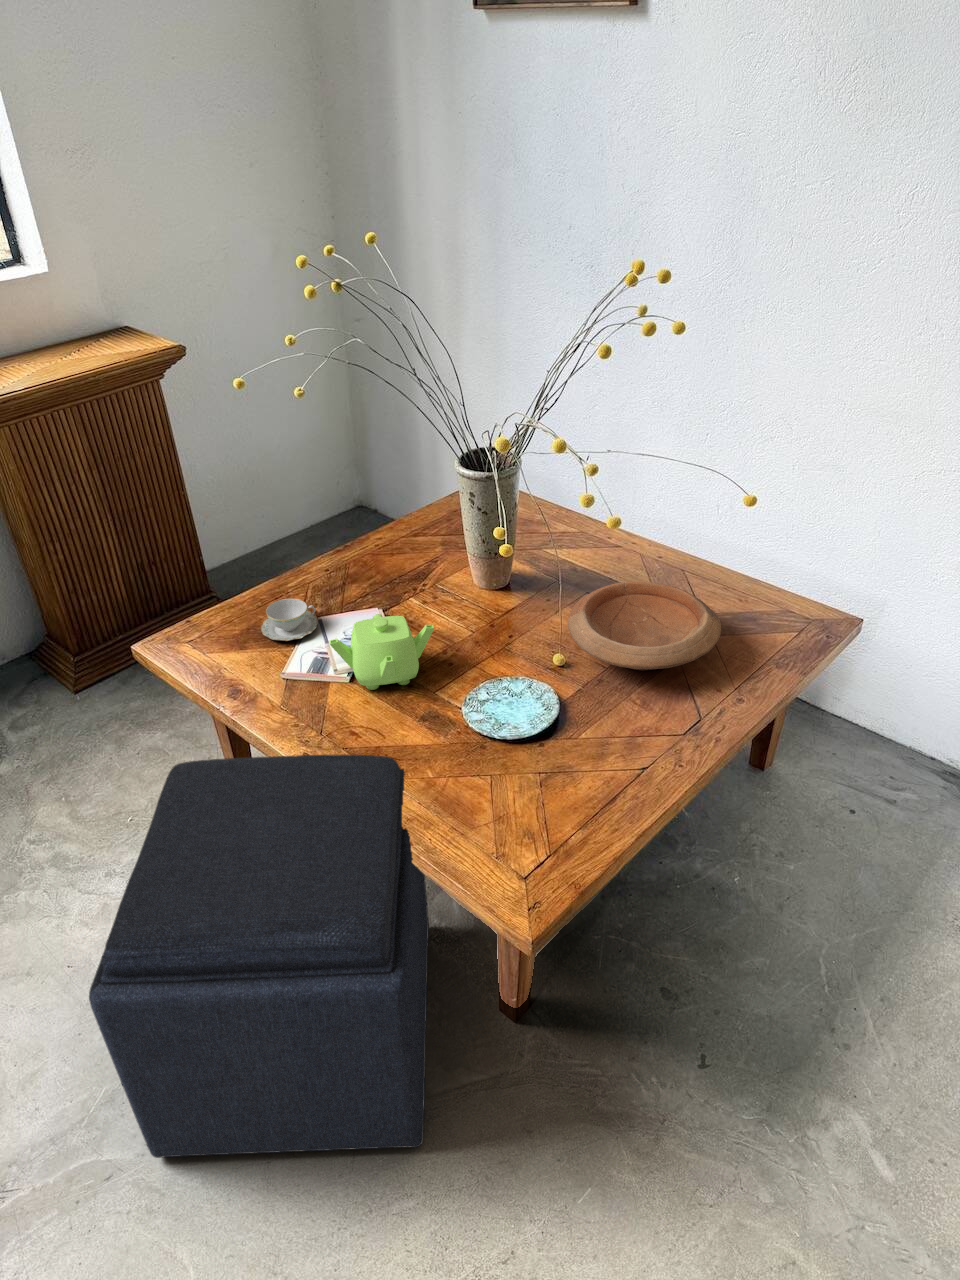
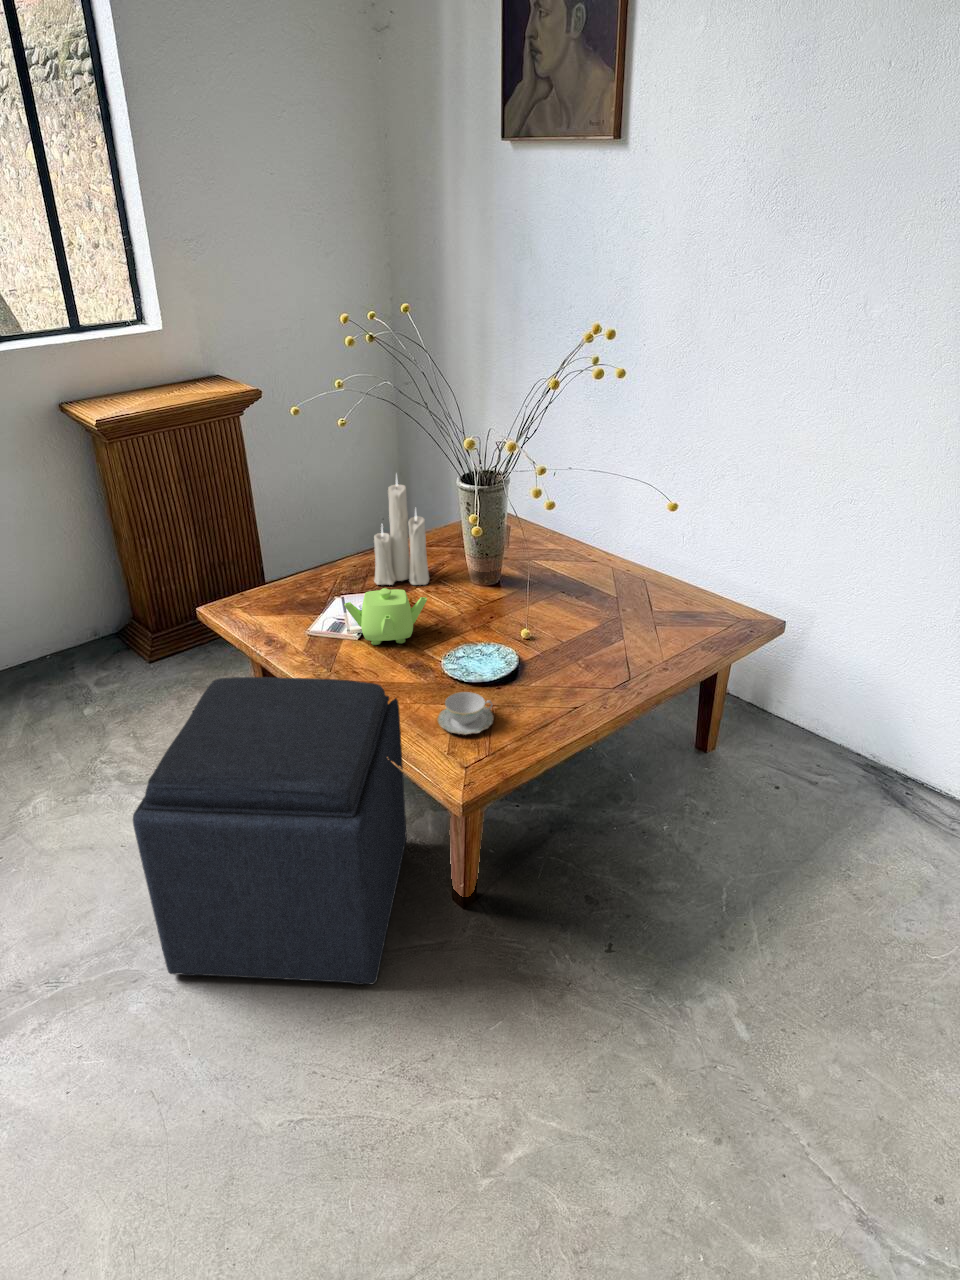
candle: none [352,450,423,598] -> present [374,476,429,585]
wooden bowl: present [568,582,721,670] -> none [534,578,656,645]
teacup: present [261,599,318,641] -> present [437,692,494,735]

